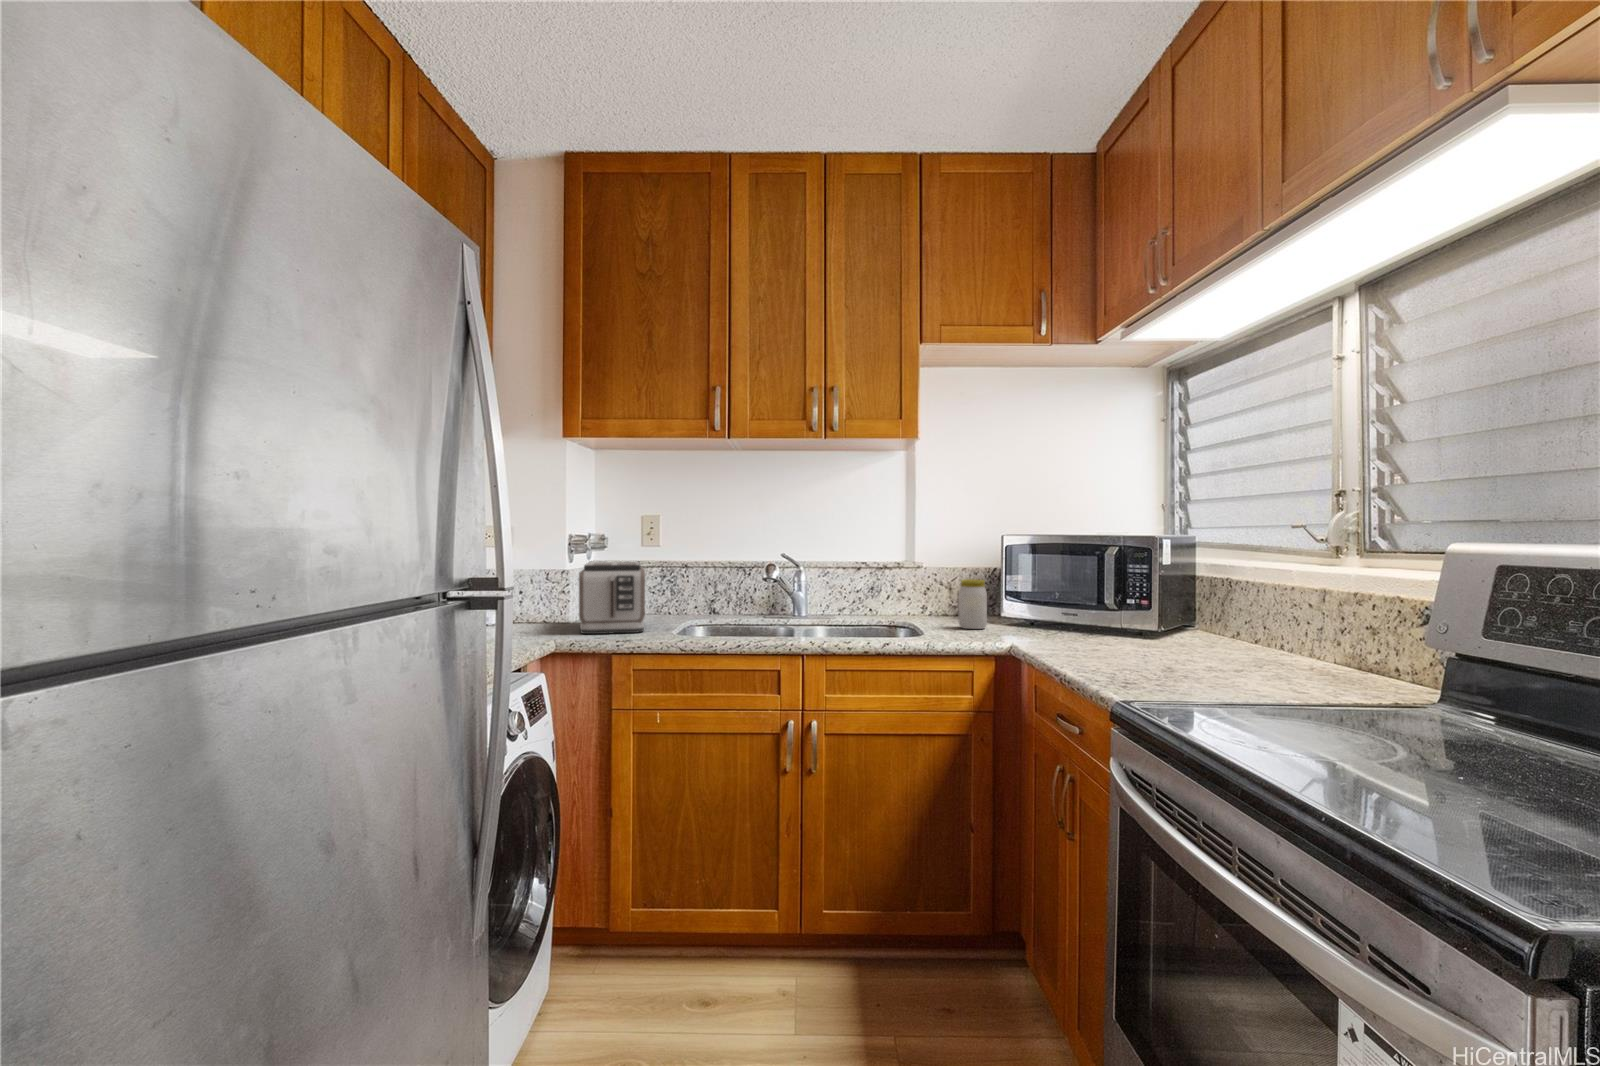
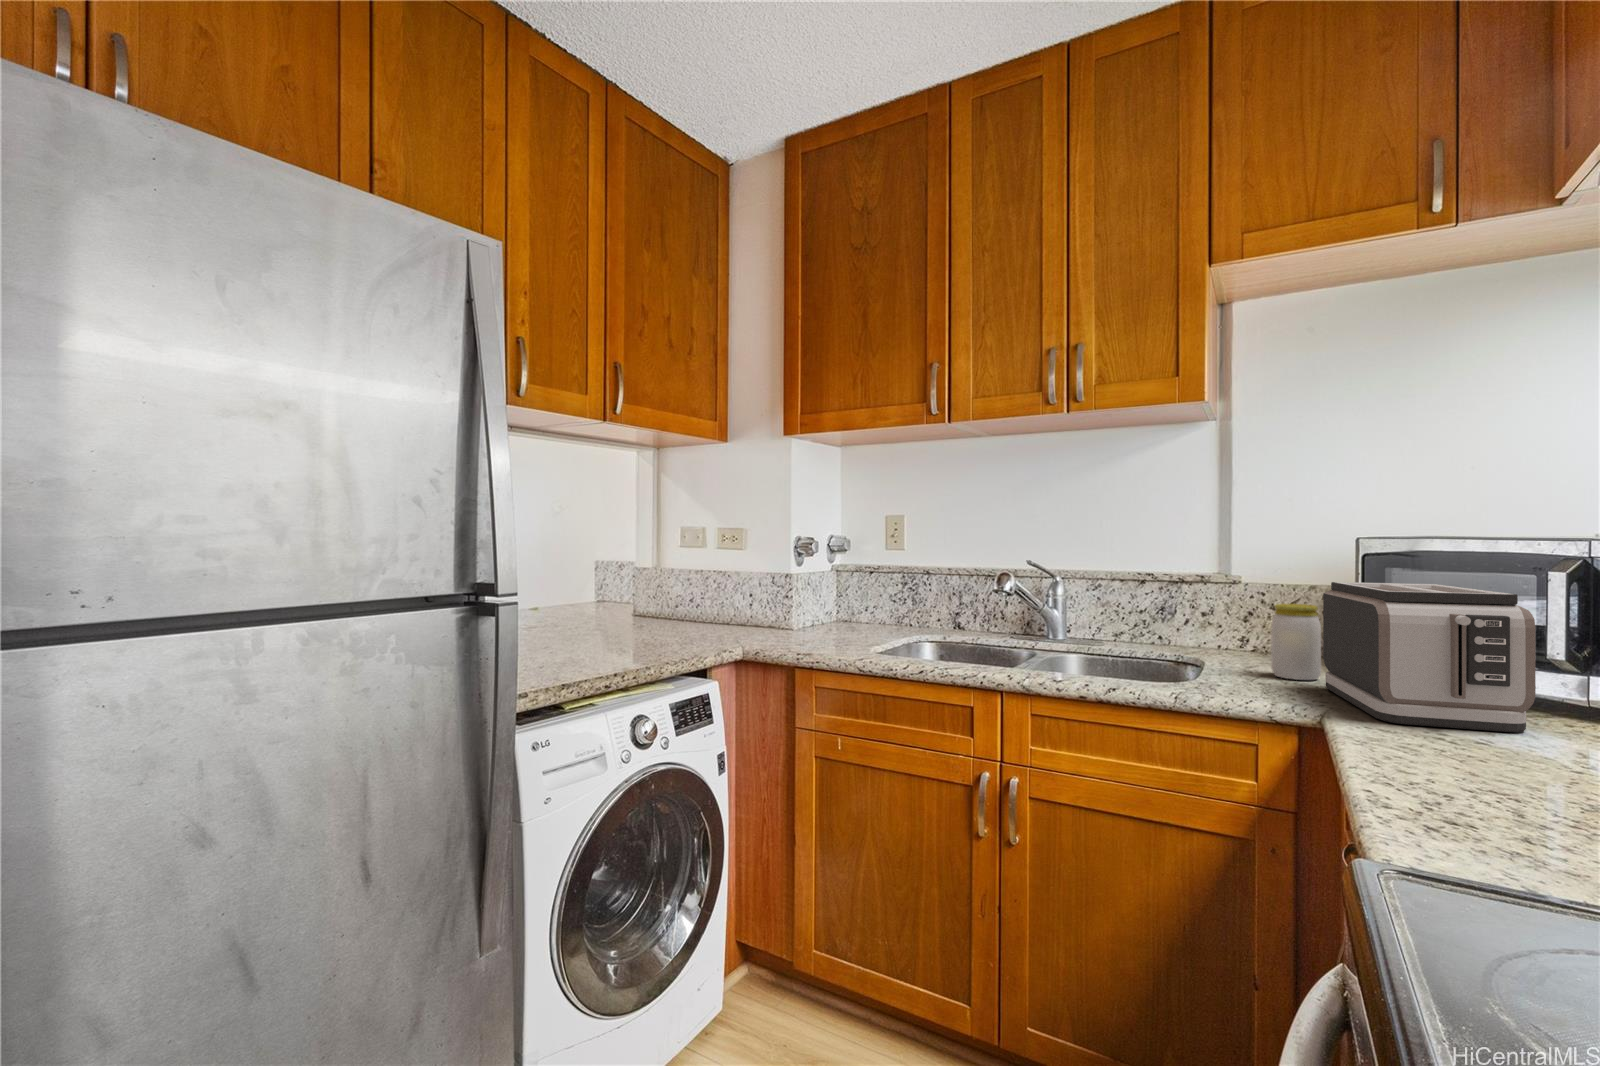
toaster: present [579,562,645,634] -> present [1323,582,1536,732]

